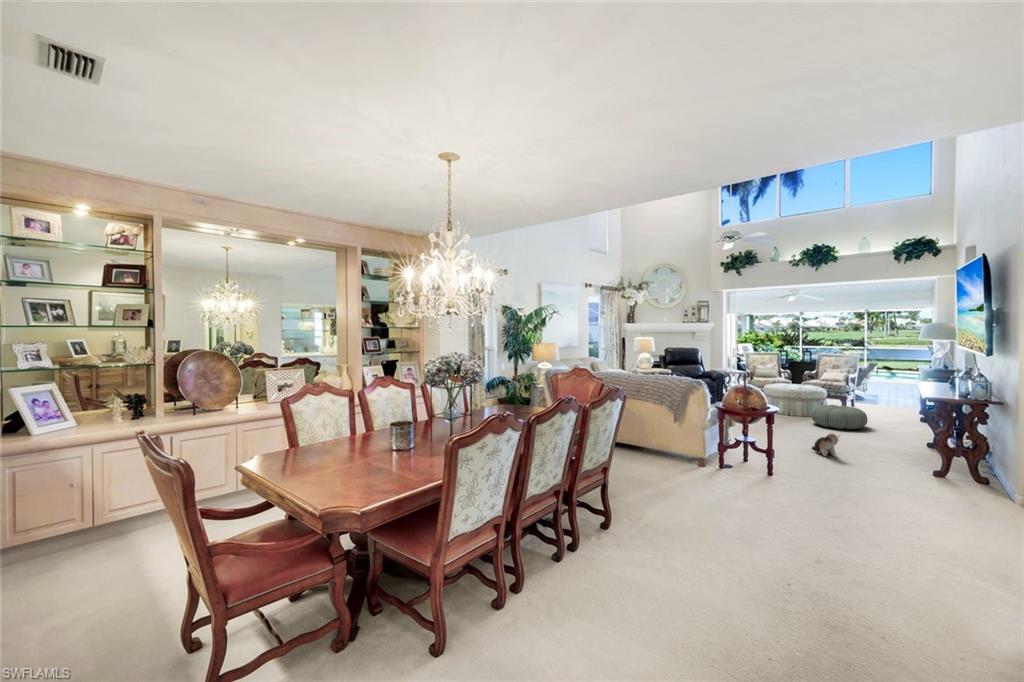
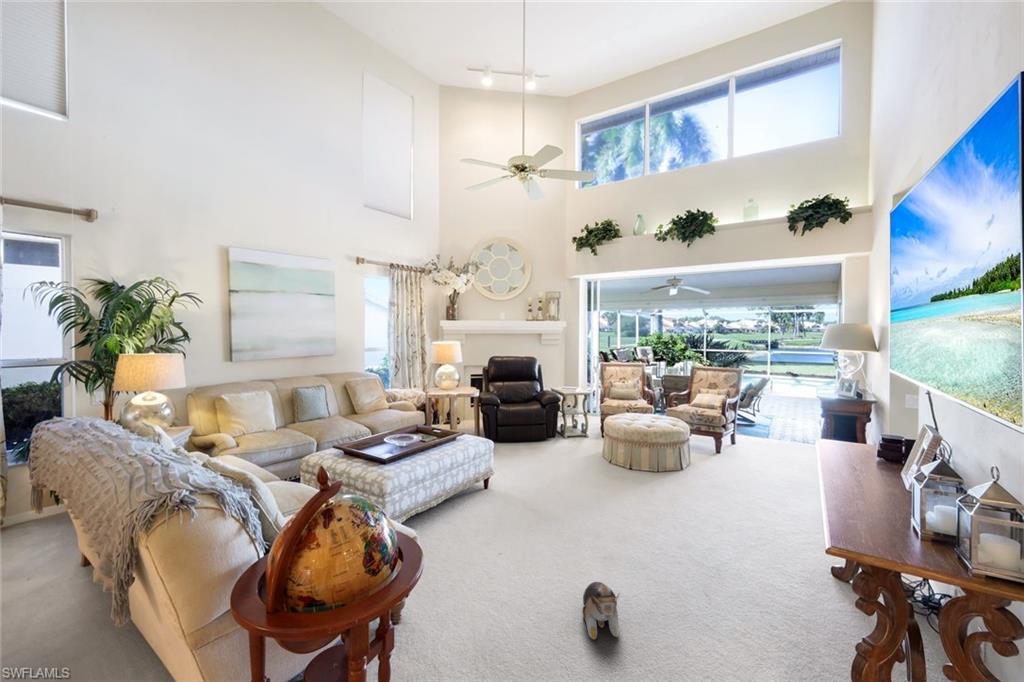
pouf: present [811,405,868,429] -> none [645,460,731,513]

